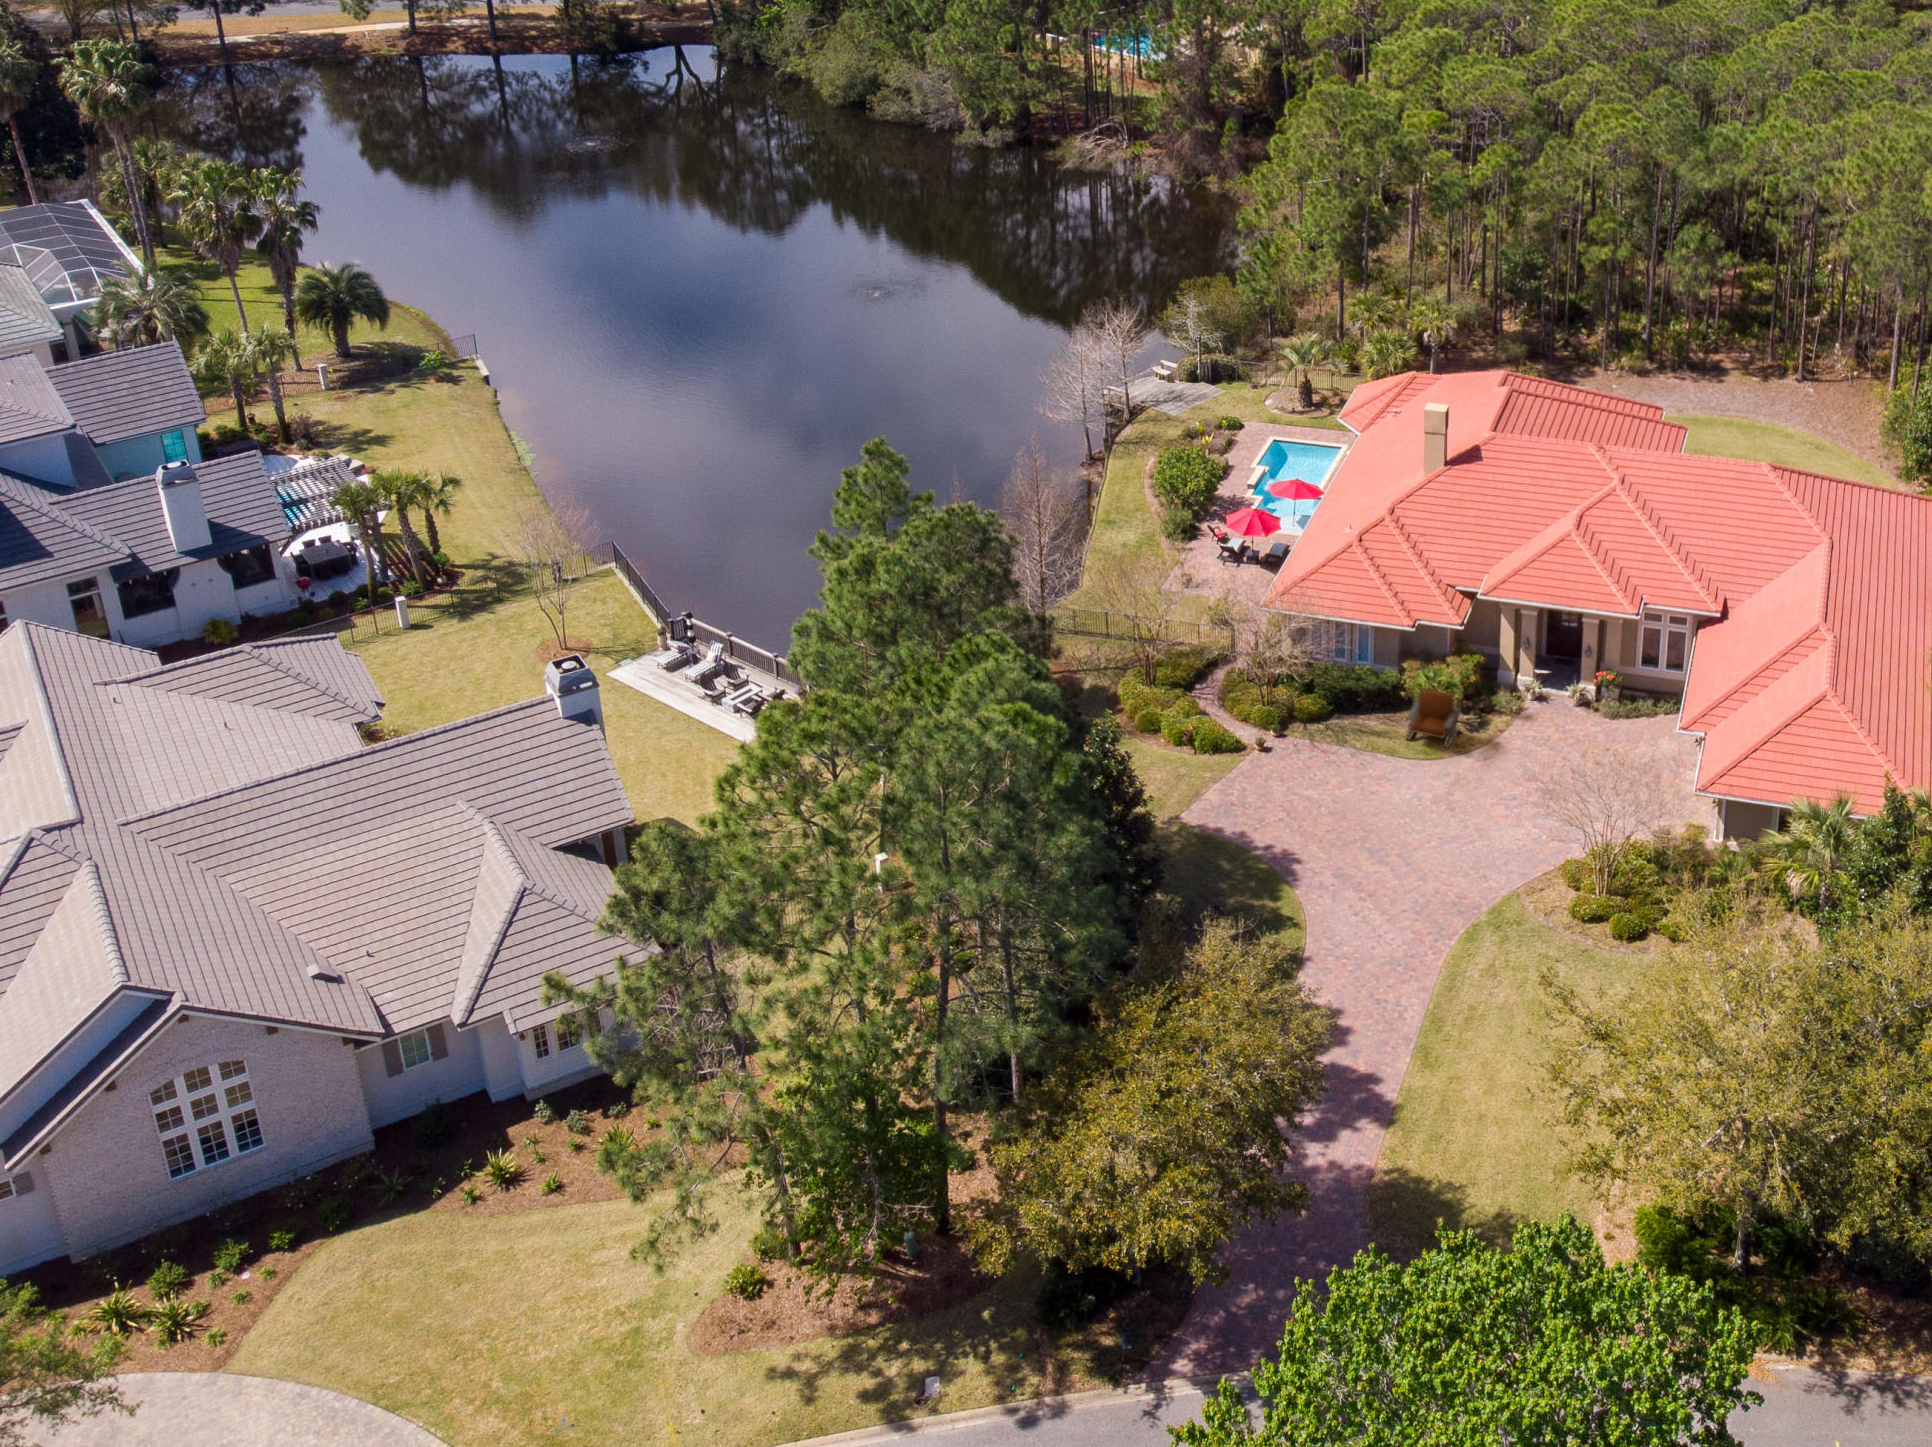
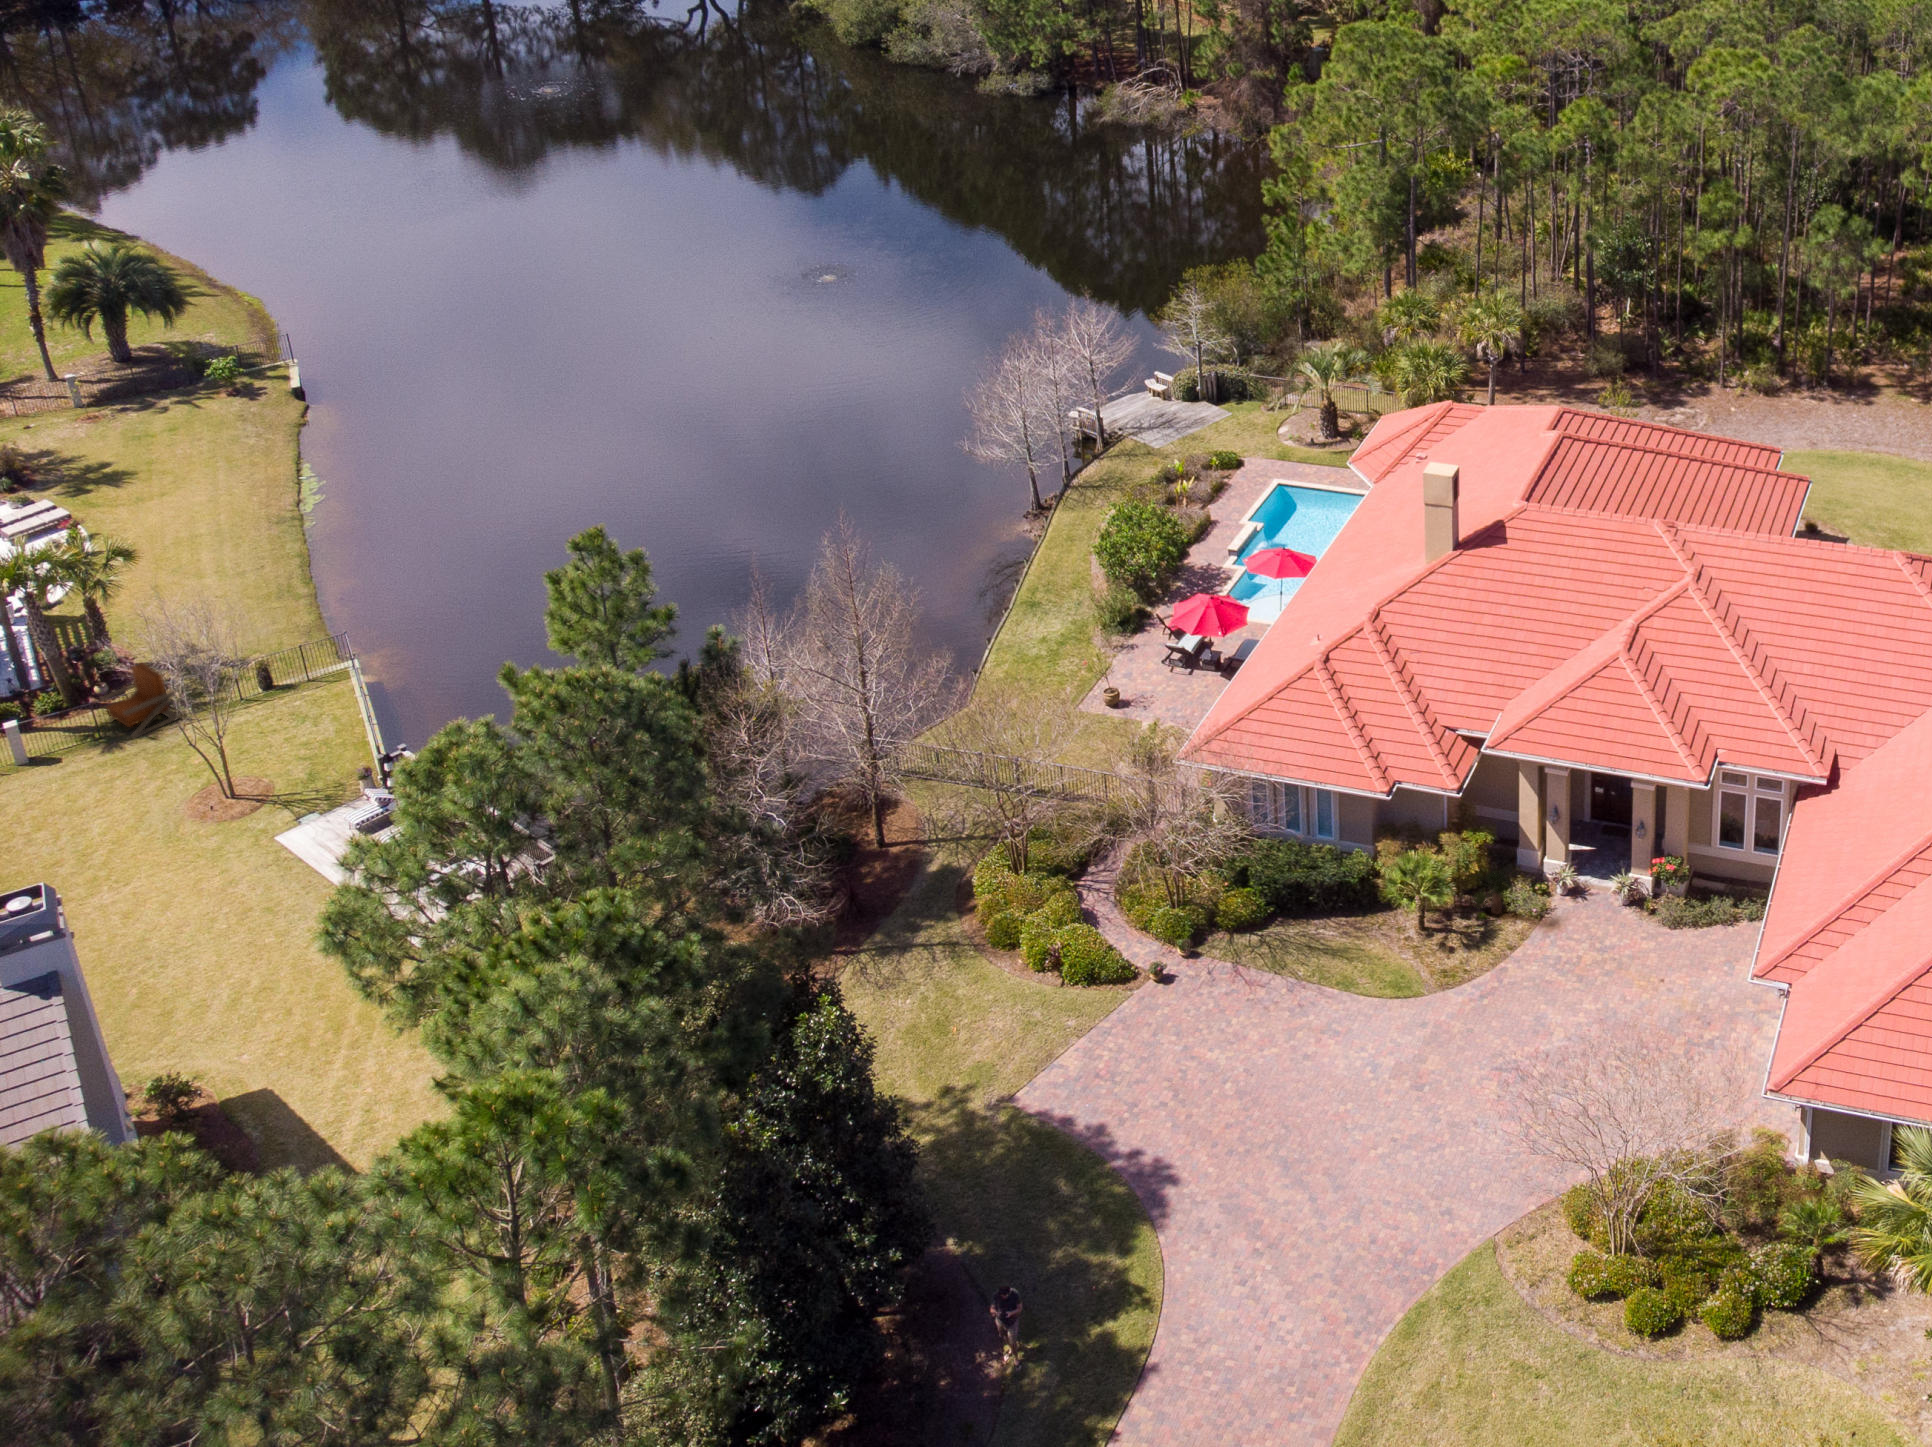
lounge chair: present [1406,688,1461,748] -> present [100,663,180,738]

